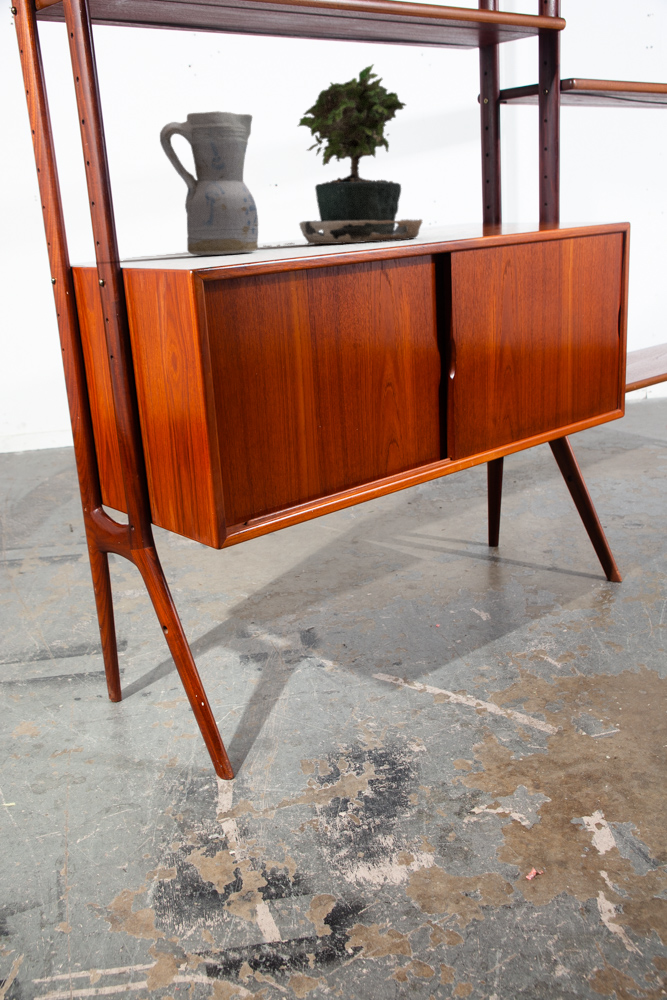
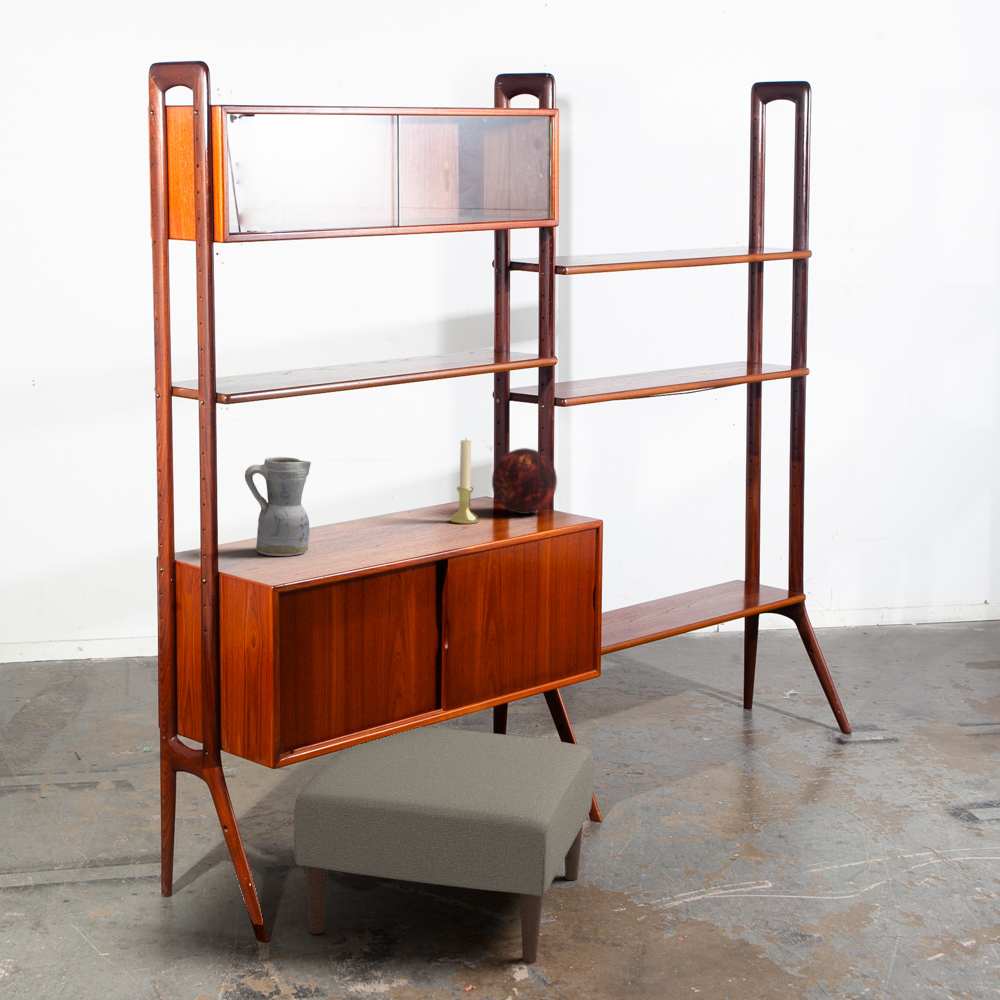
potted plant: present [265,65,422,246] -> none [308,412,434,540]
candle holder: none [438,122,474,234] -> present [450,440,479,524]
decorative orb: none [484,144,564,228] -> present [492,448,557,514]
ottoman: none [255,484,648,816] -> present [294,727,594,963]

